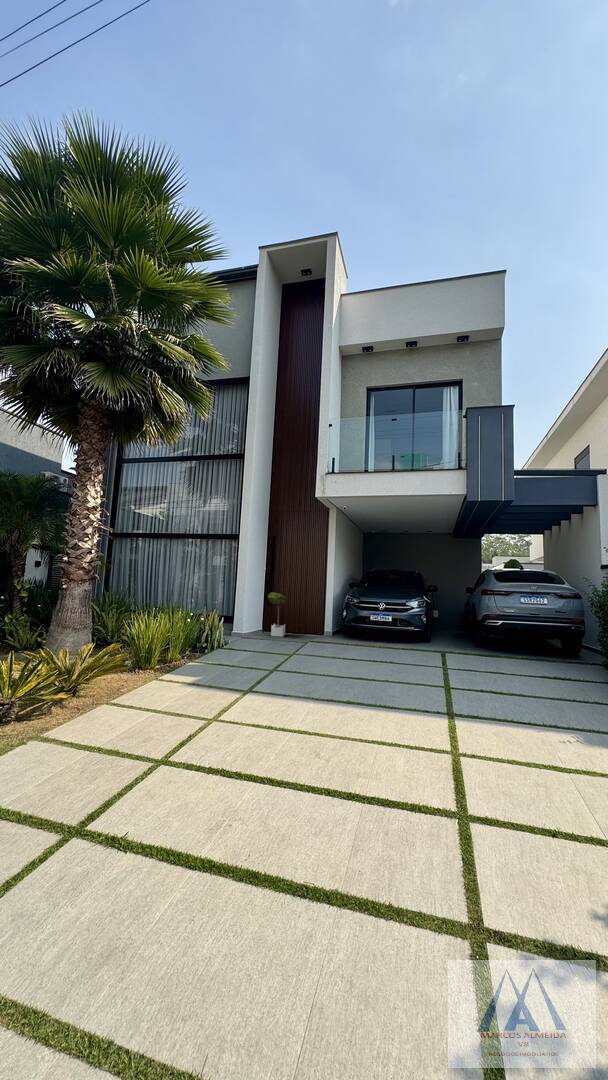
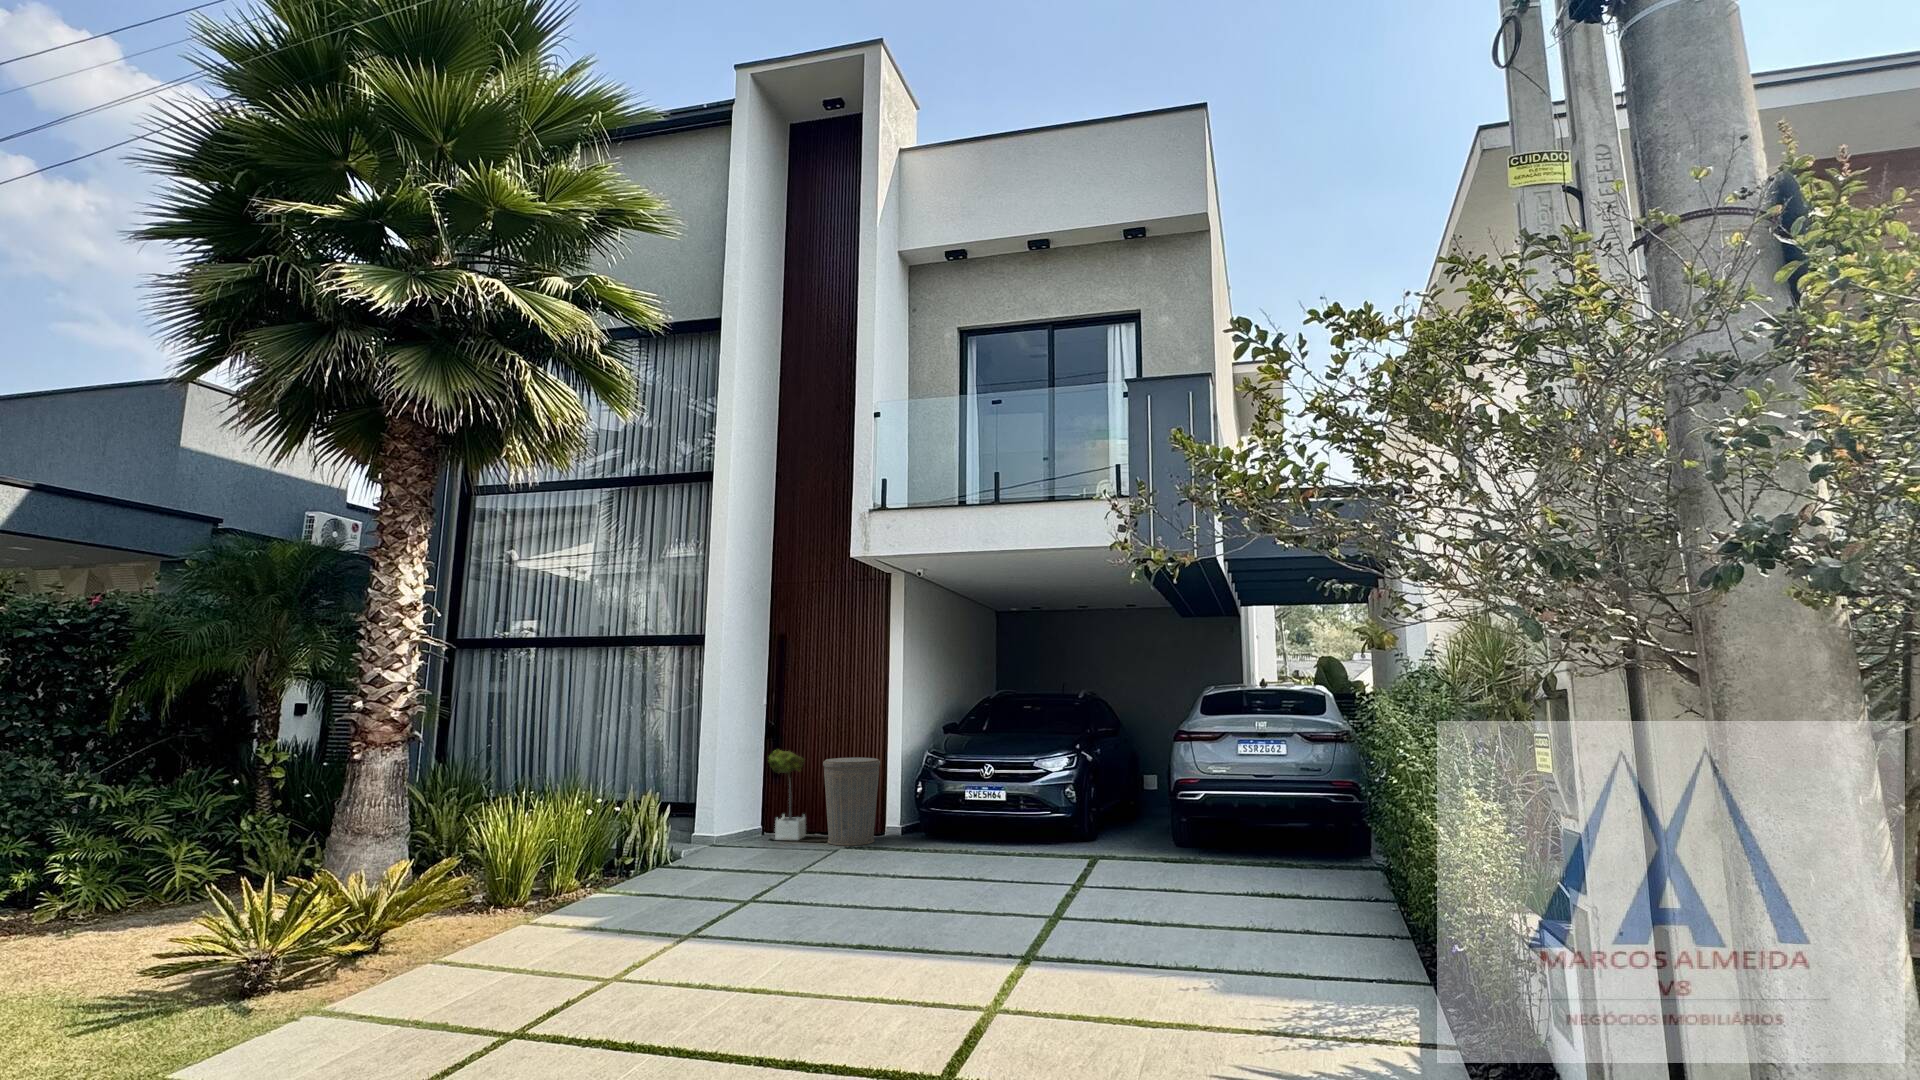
trash can: none [296,598,325,641] -> present [823,757,880,846]

